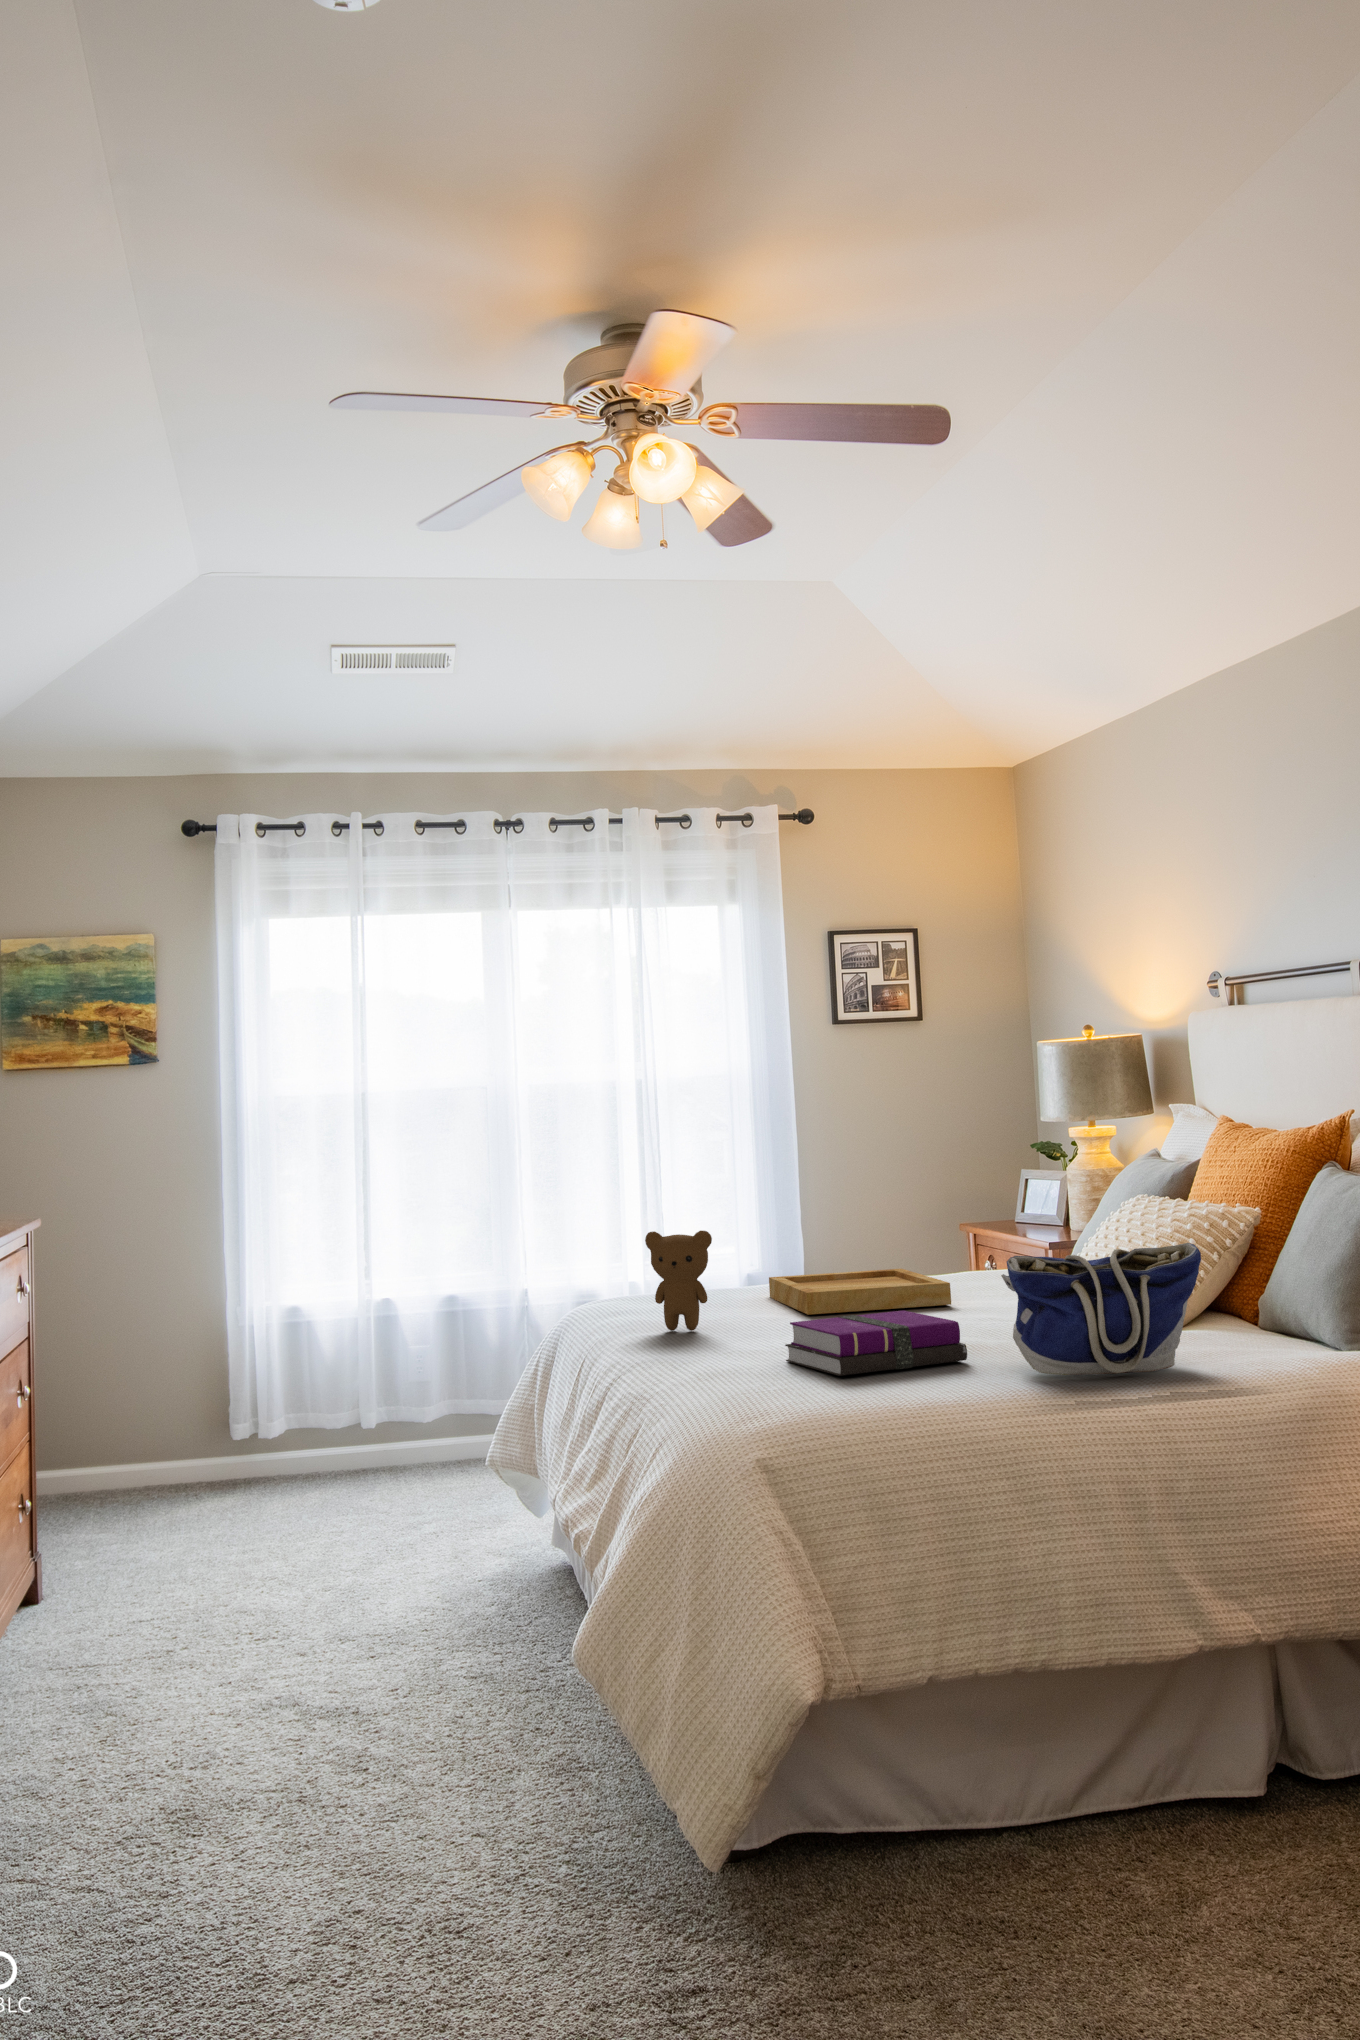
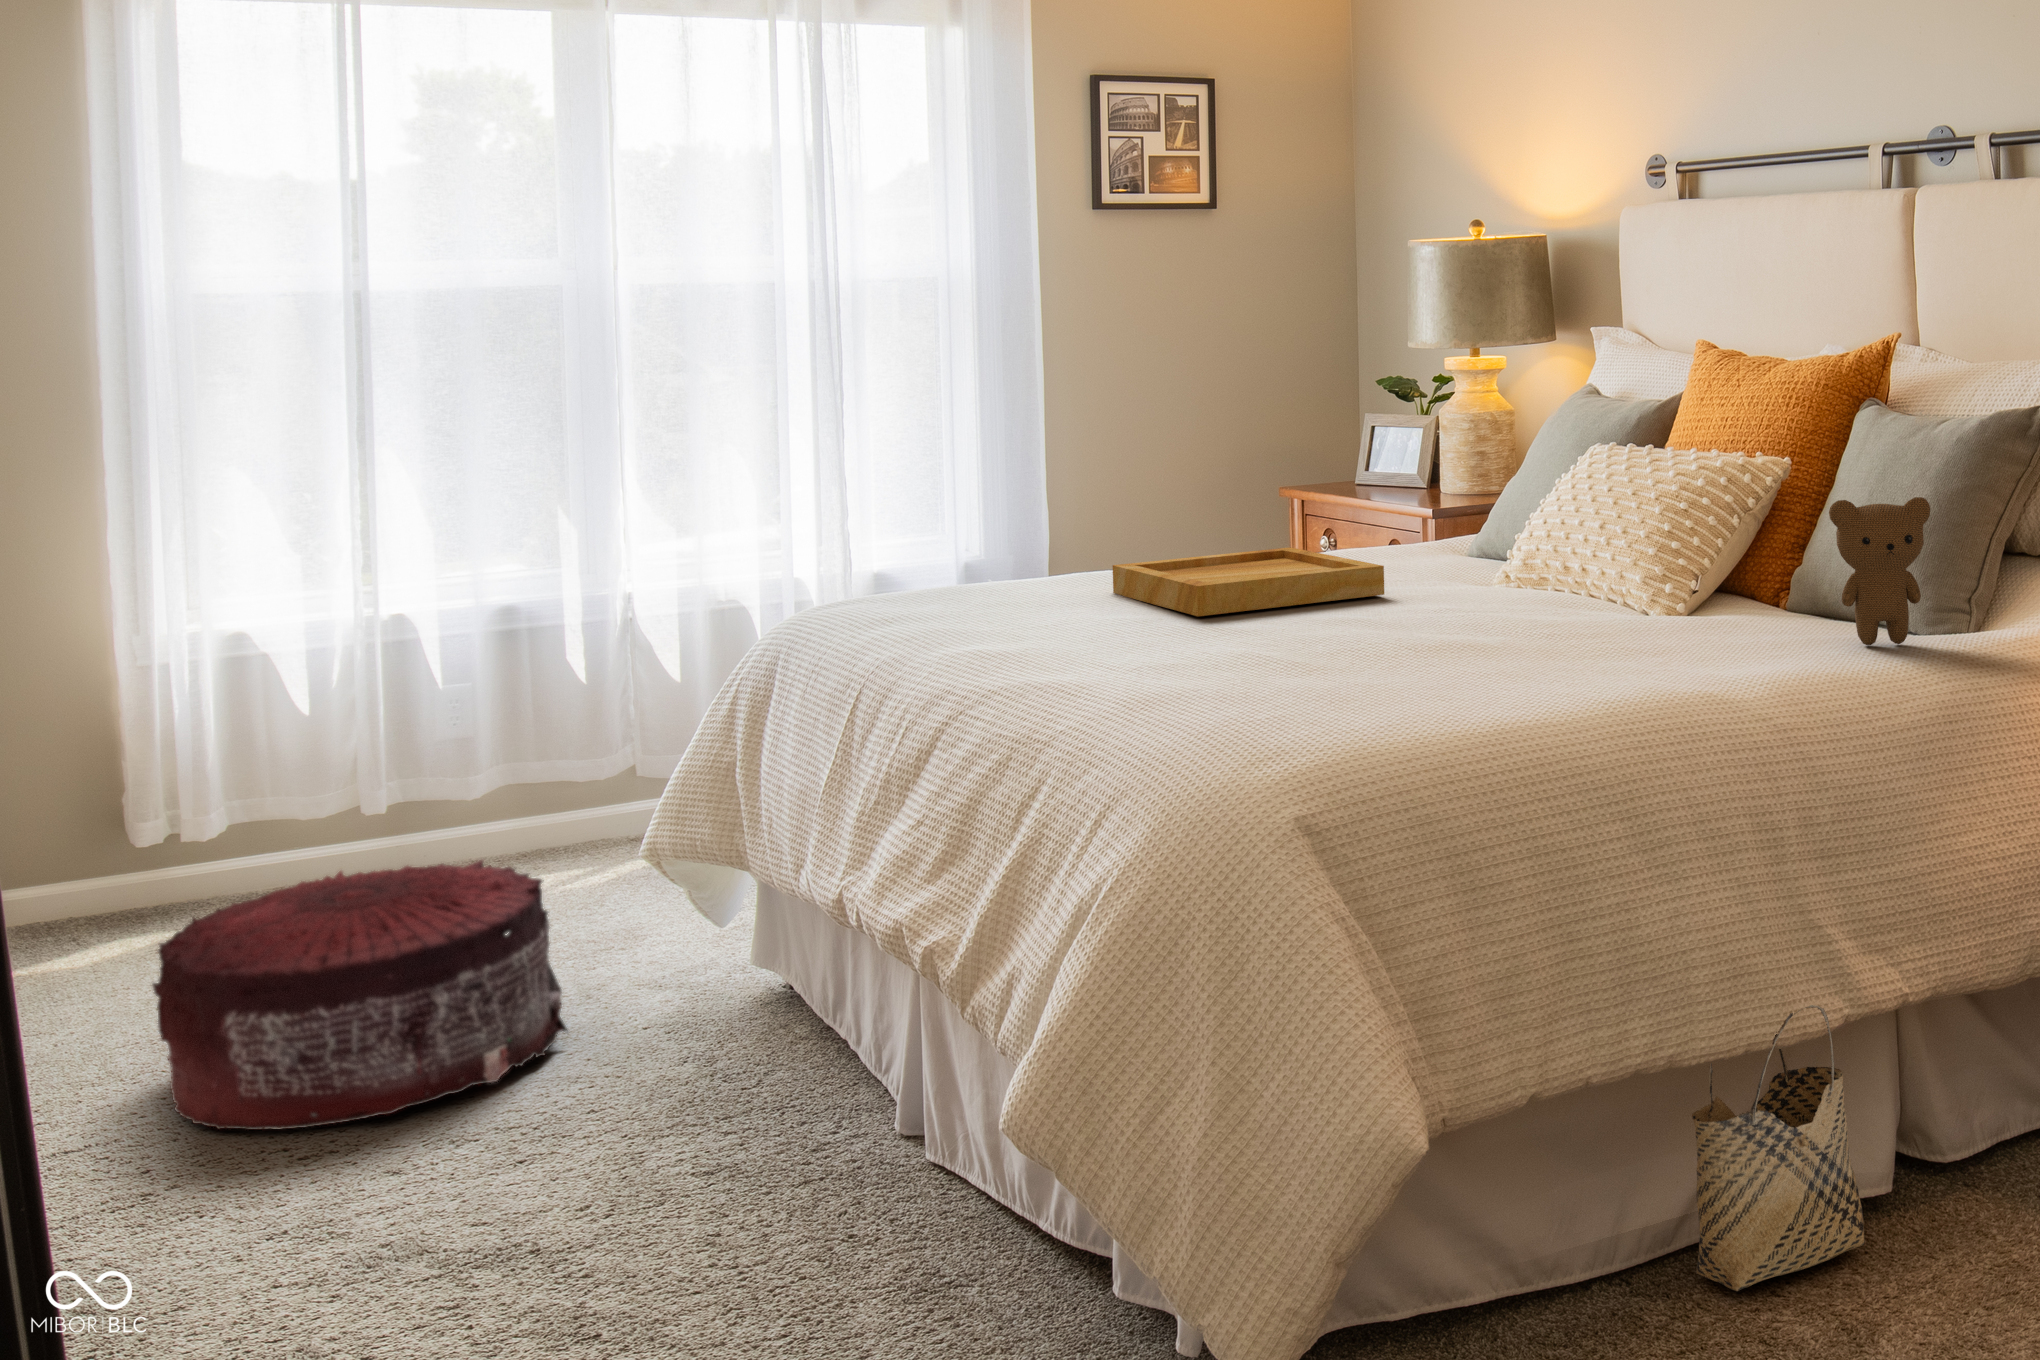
teddy bear: present [645,1231,712,1331] -> present [1829,497,1931,645]
tote bag: present [1001,1243,1201,1375] -> none [1555,508,1804,686]
notebook: present [785,1311,967,1376] -> none [1232,608,1486,703]
pouf: none [195,1459,427,1621] -> present [153,860,567,1130]
woven basket: none [1089,1614,1248,1863] -> present [1692,1005,1864,1291]

